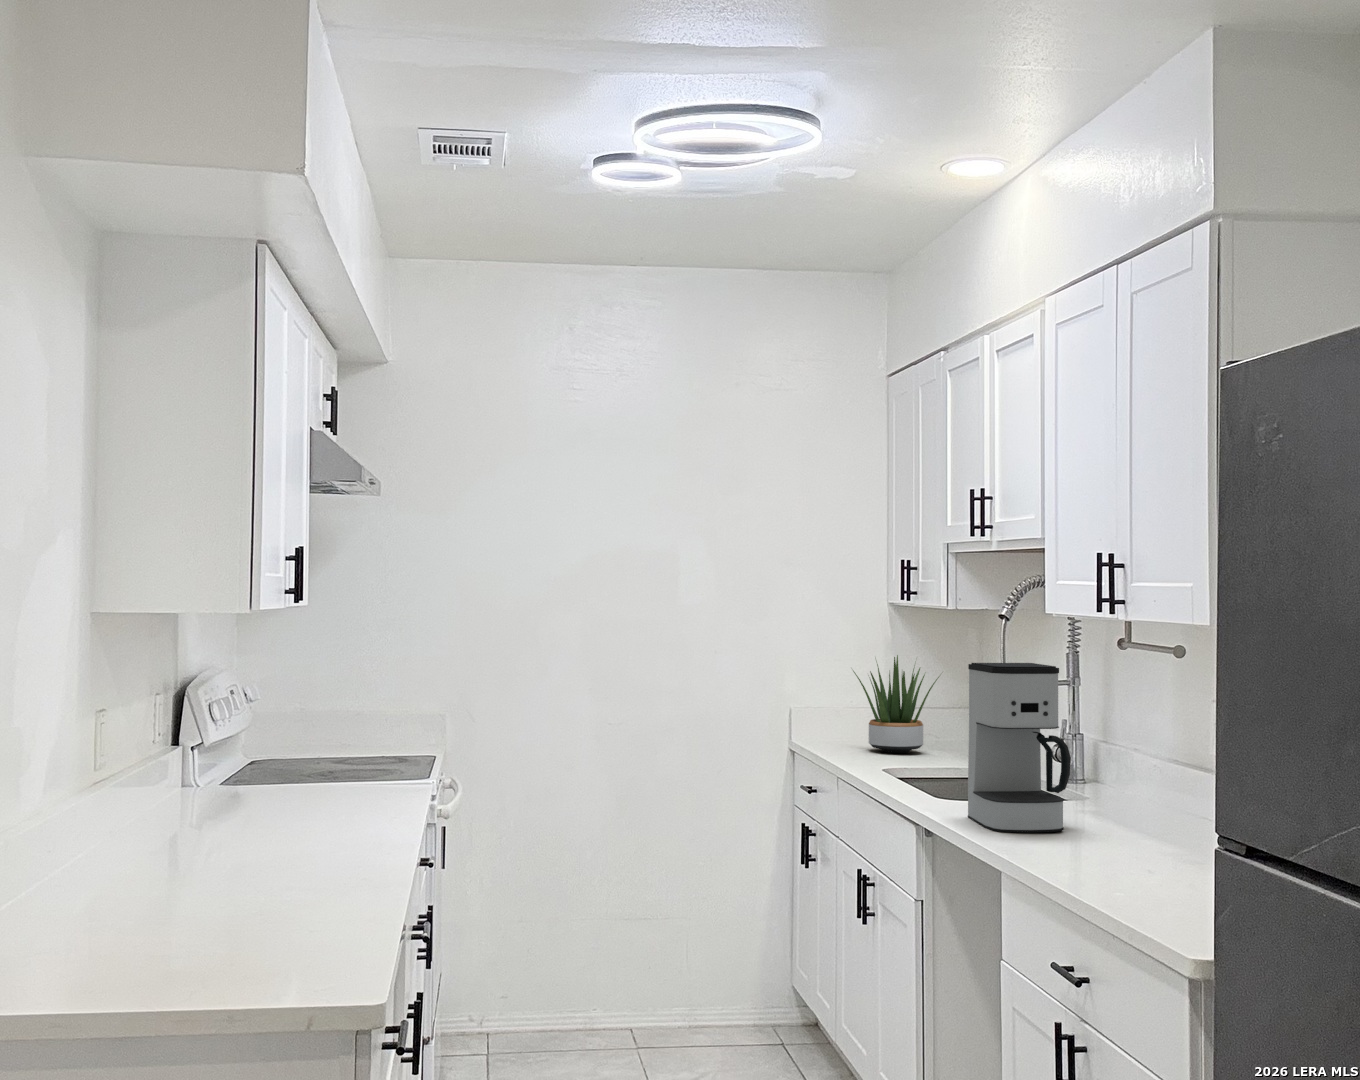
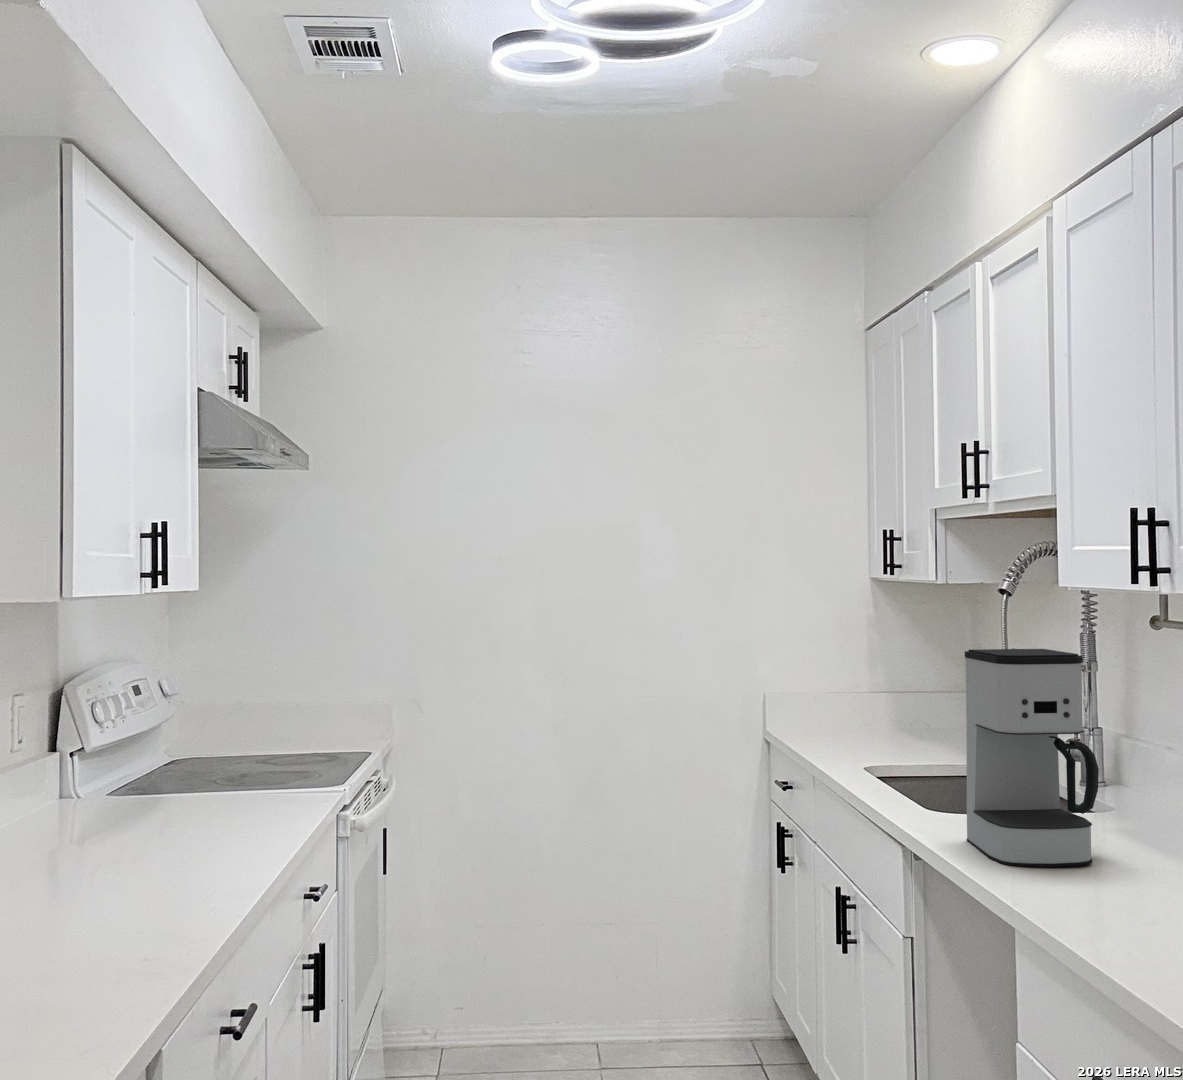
potted plant: present [853,655,939,753] -> none [828,636,934,746]

